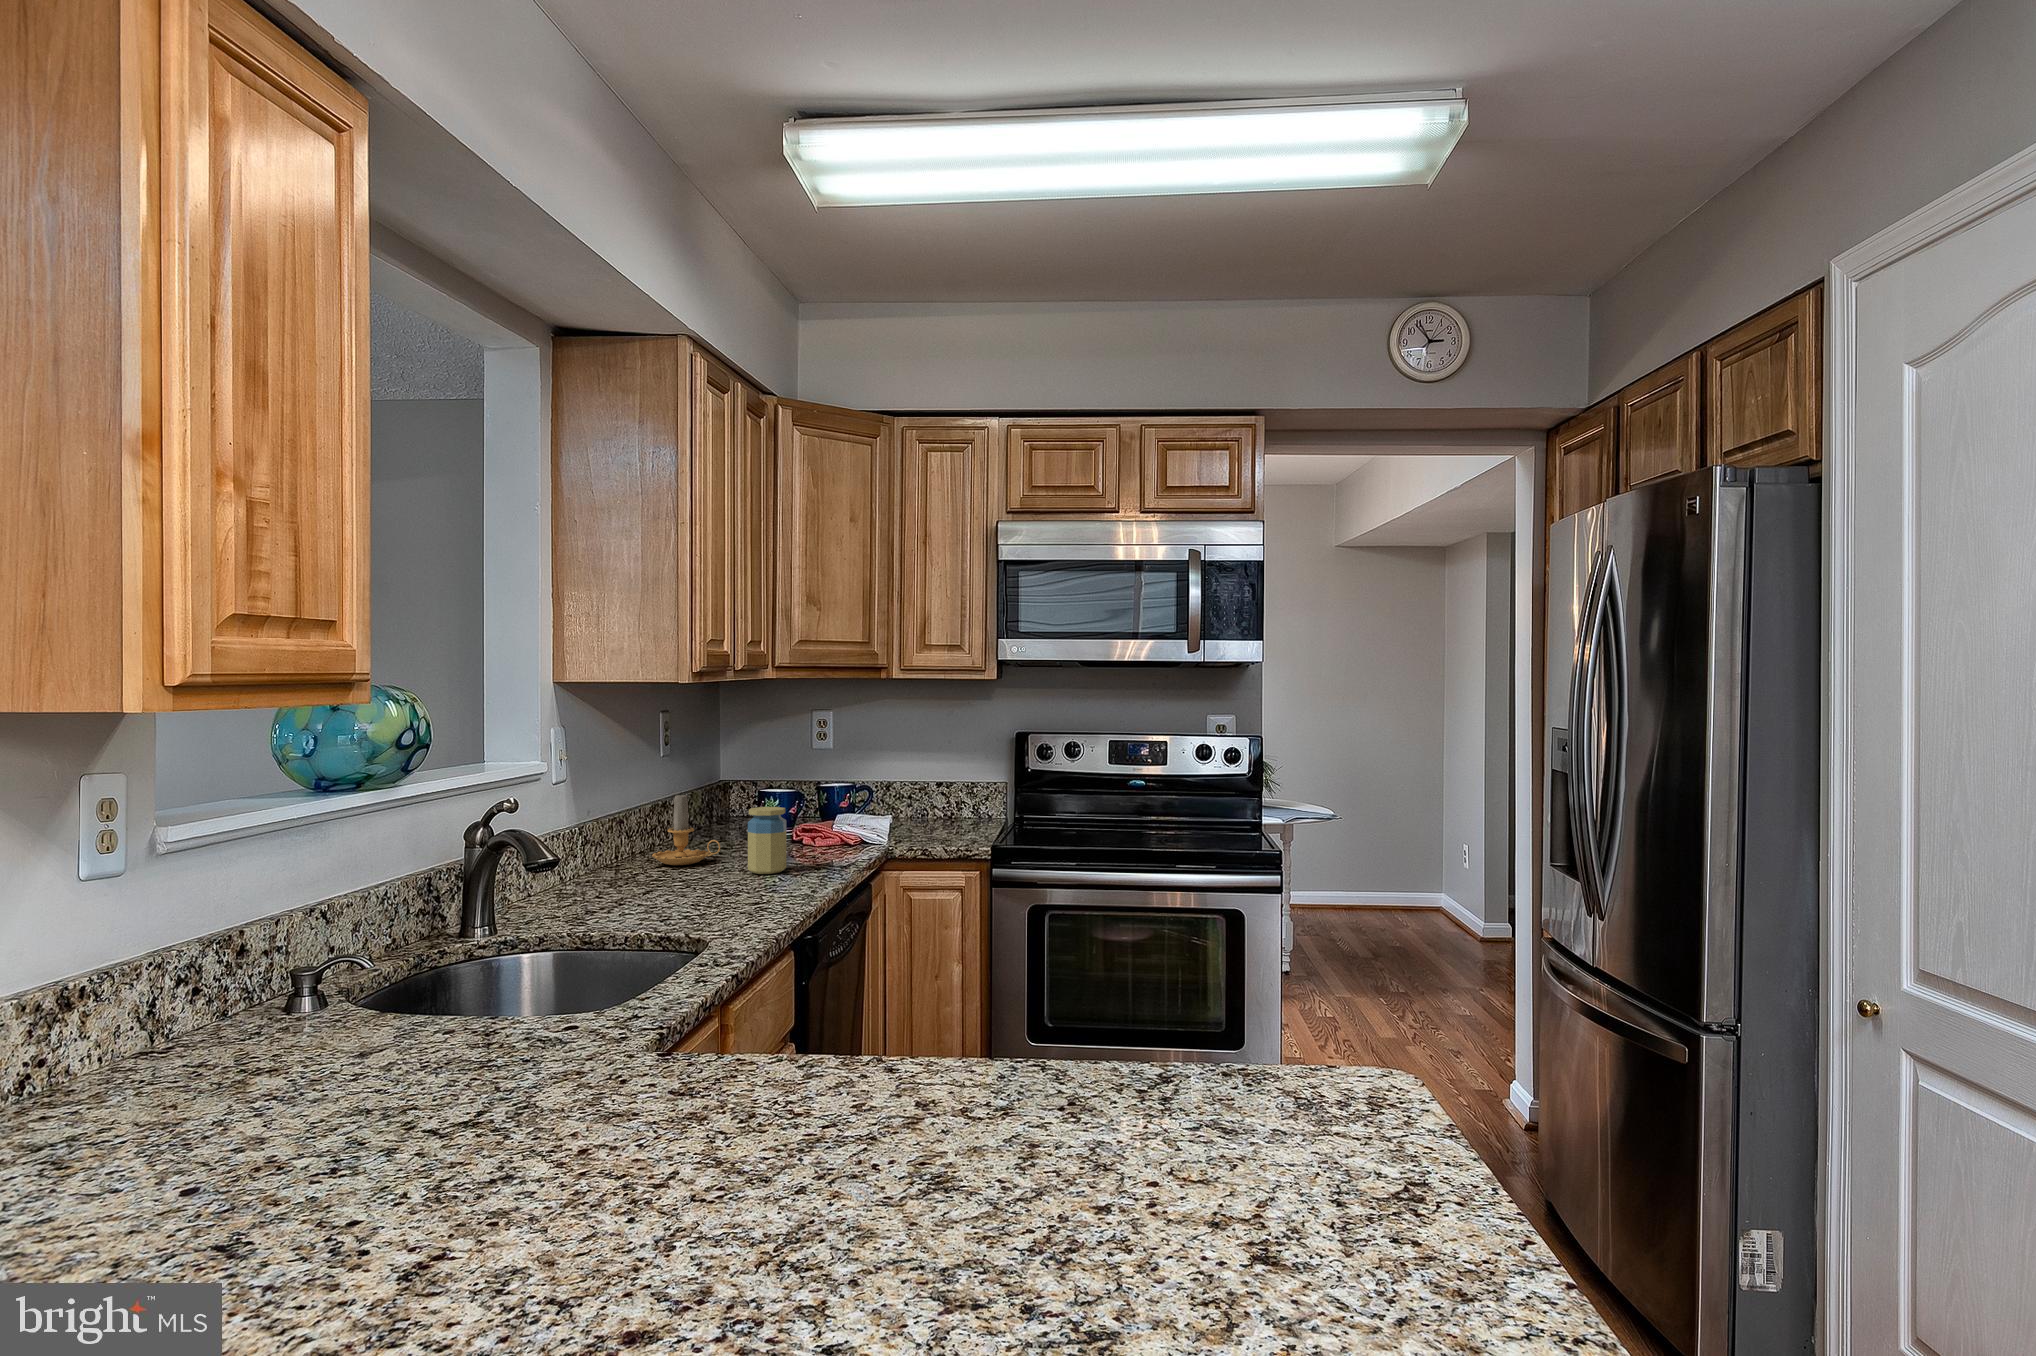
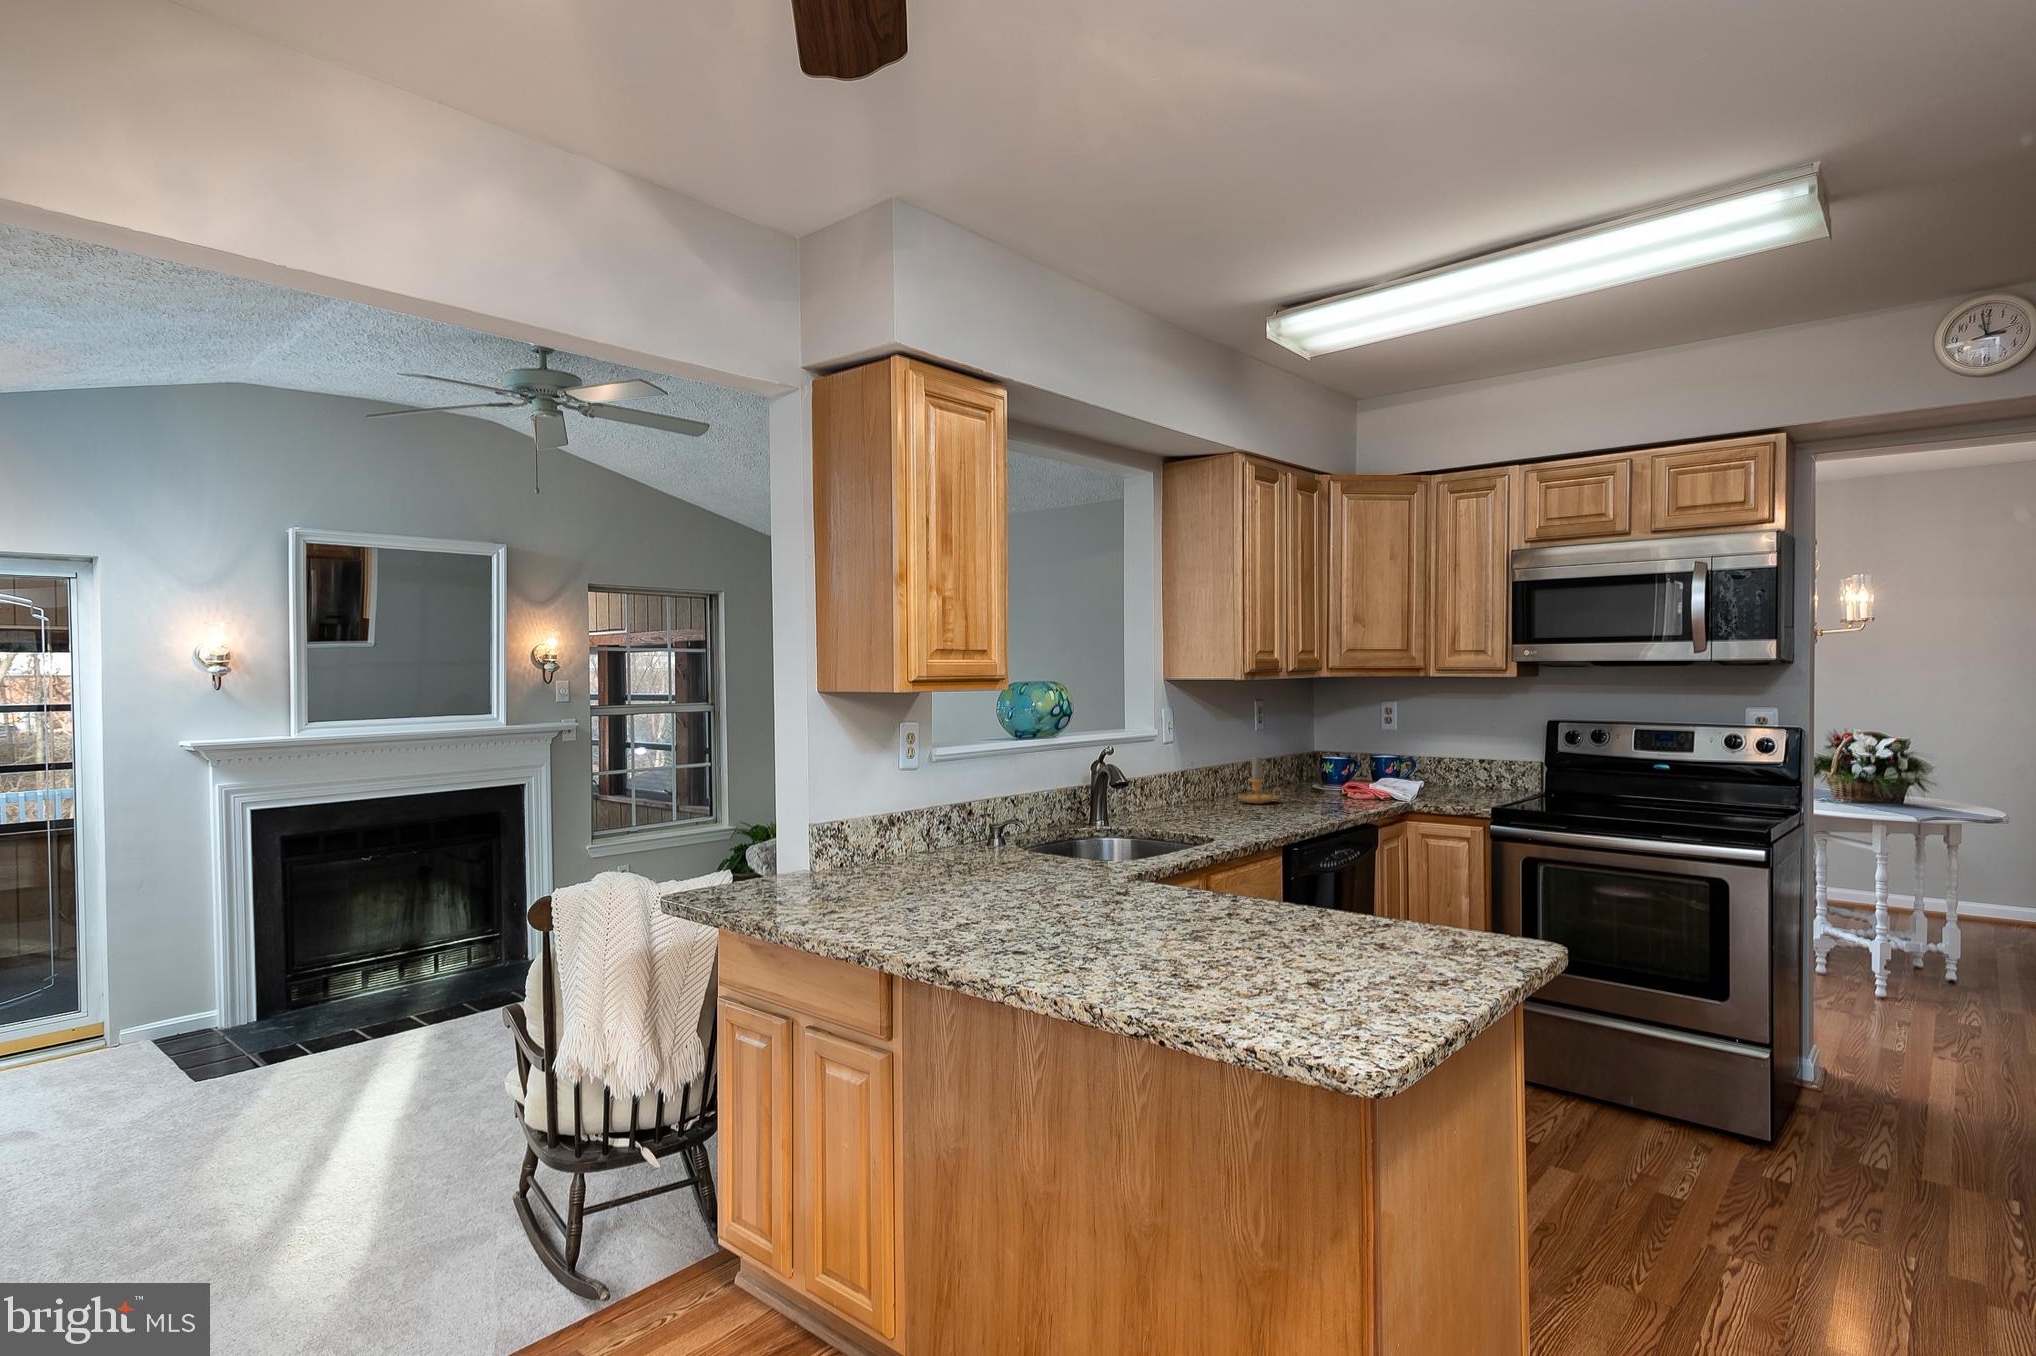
jar: present [748,807,786,874] -> none [1291,766,1319,812]

